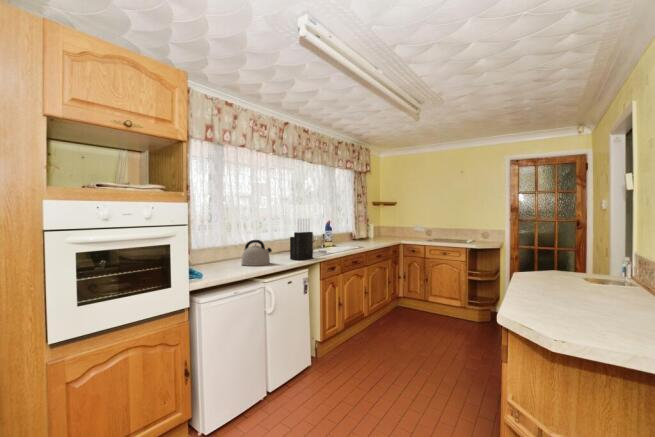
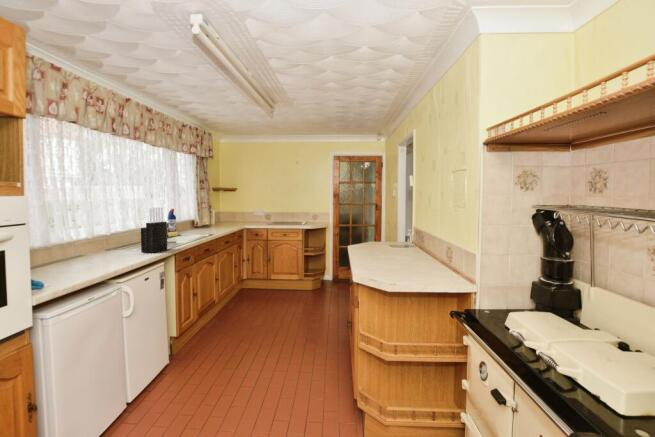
kettle: present [241,240,272,266] -> none [81,233,122,264]

